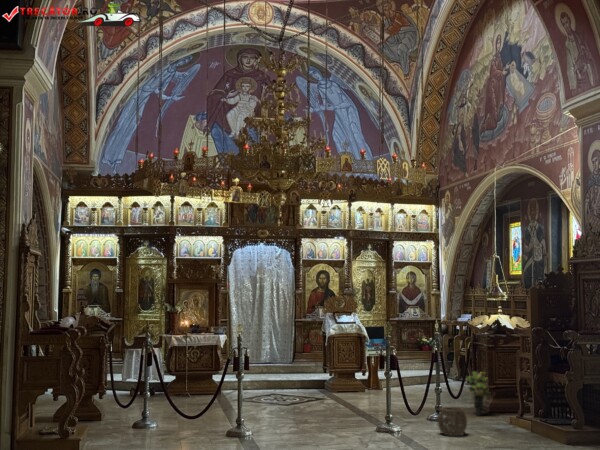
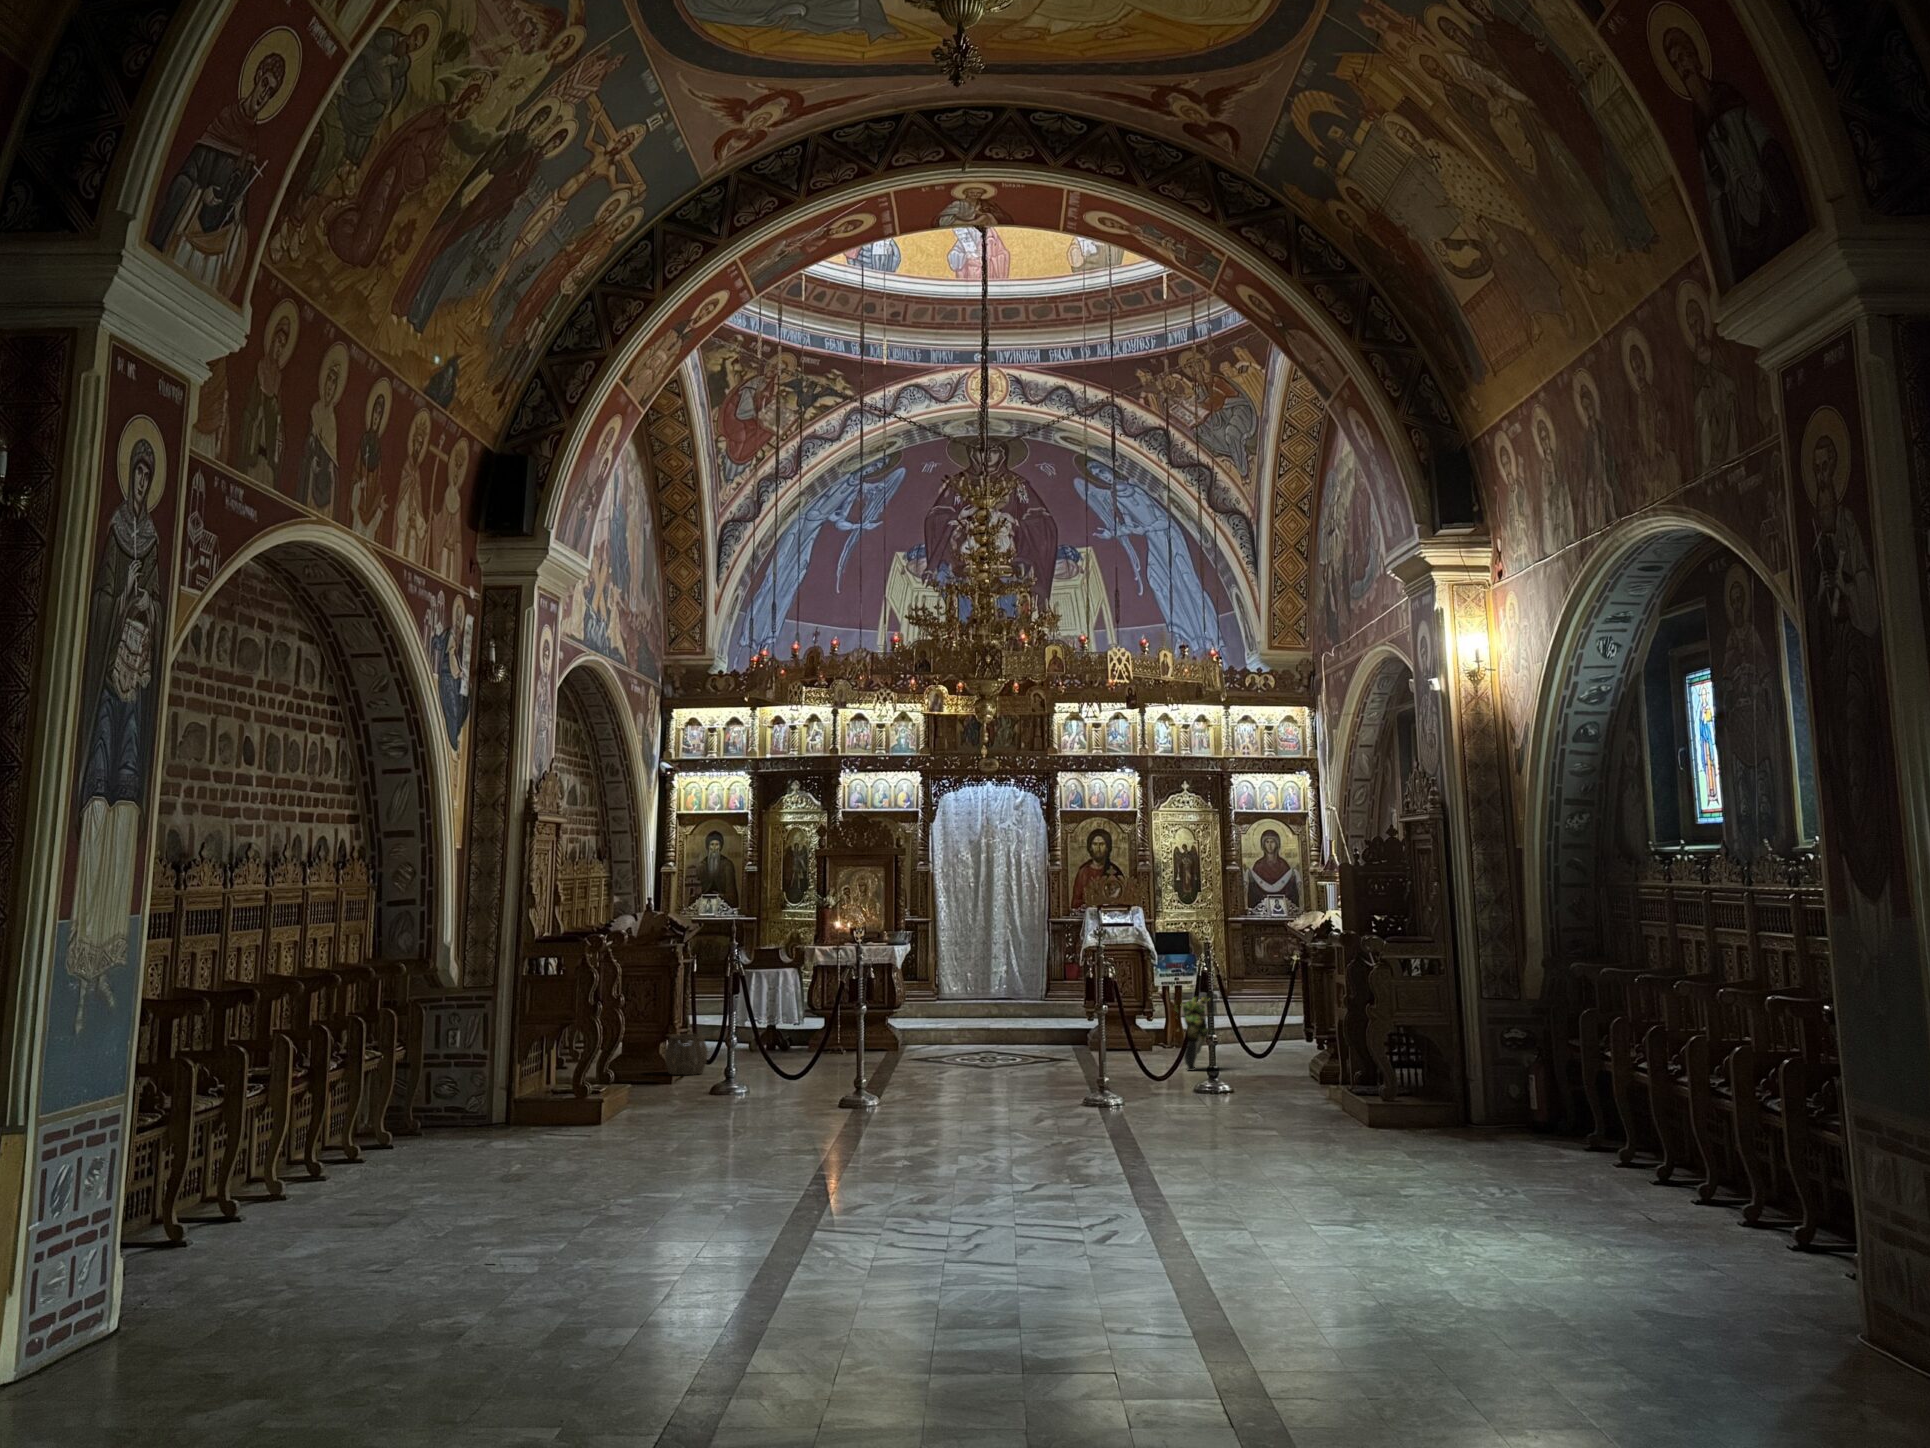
woven basket: present [438,407,467,435] -> present [665,1034,708,1075]

